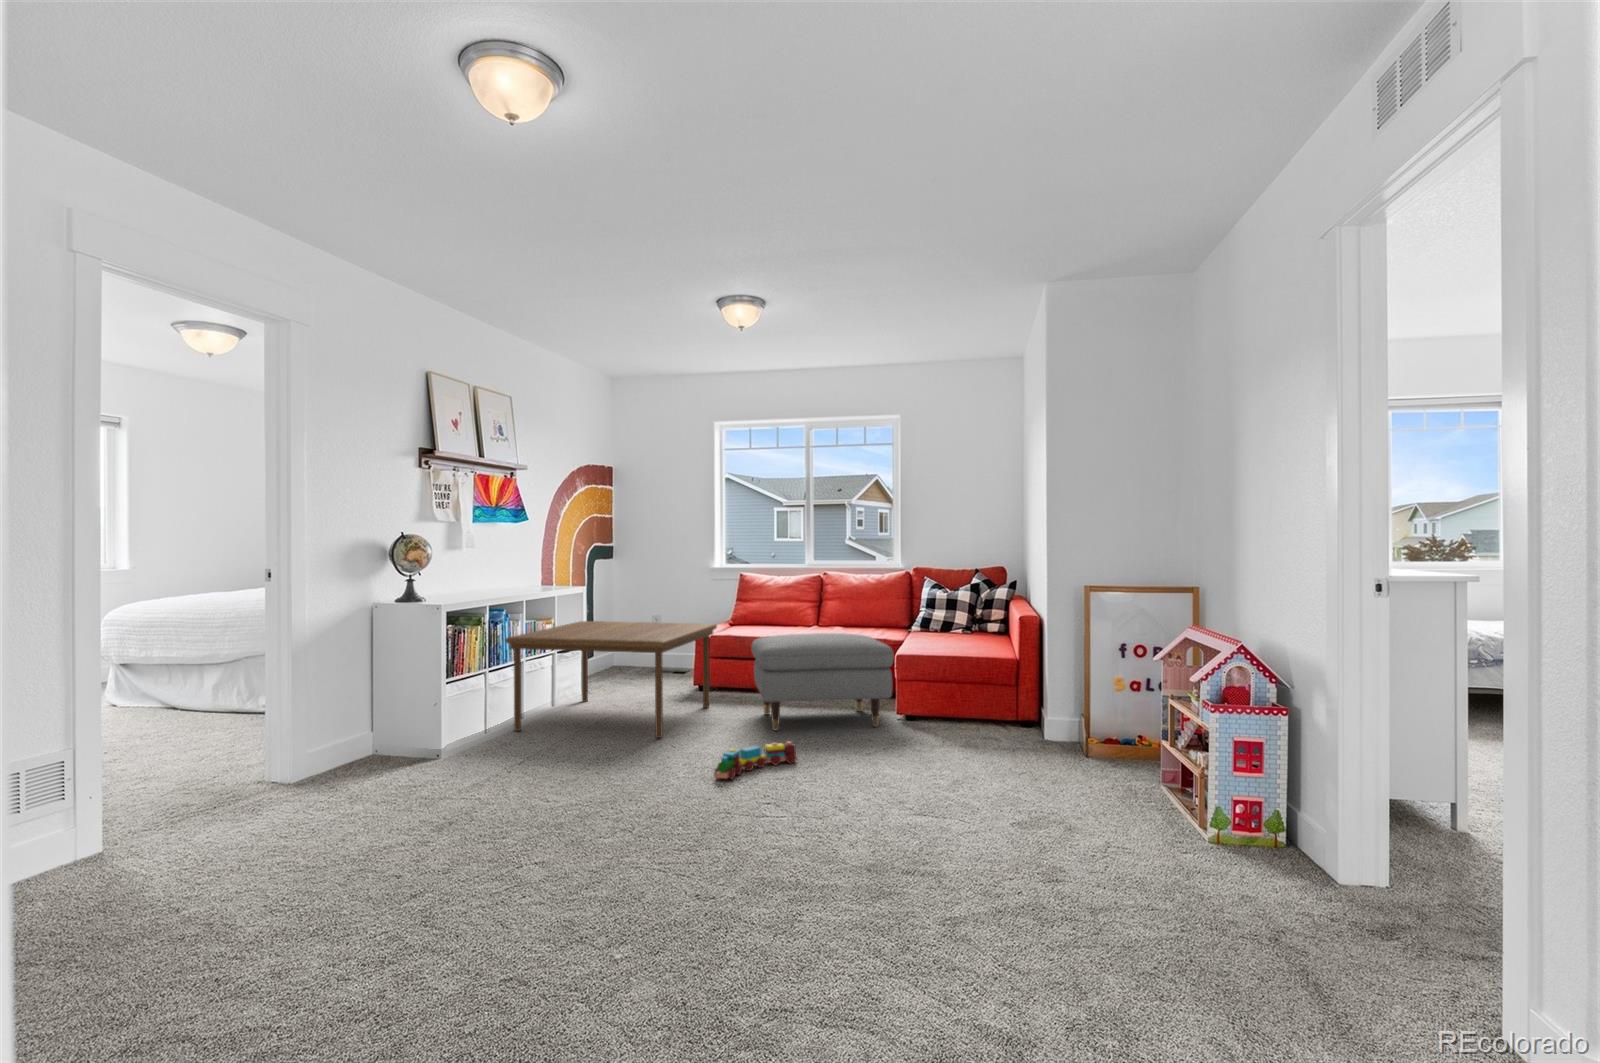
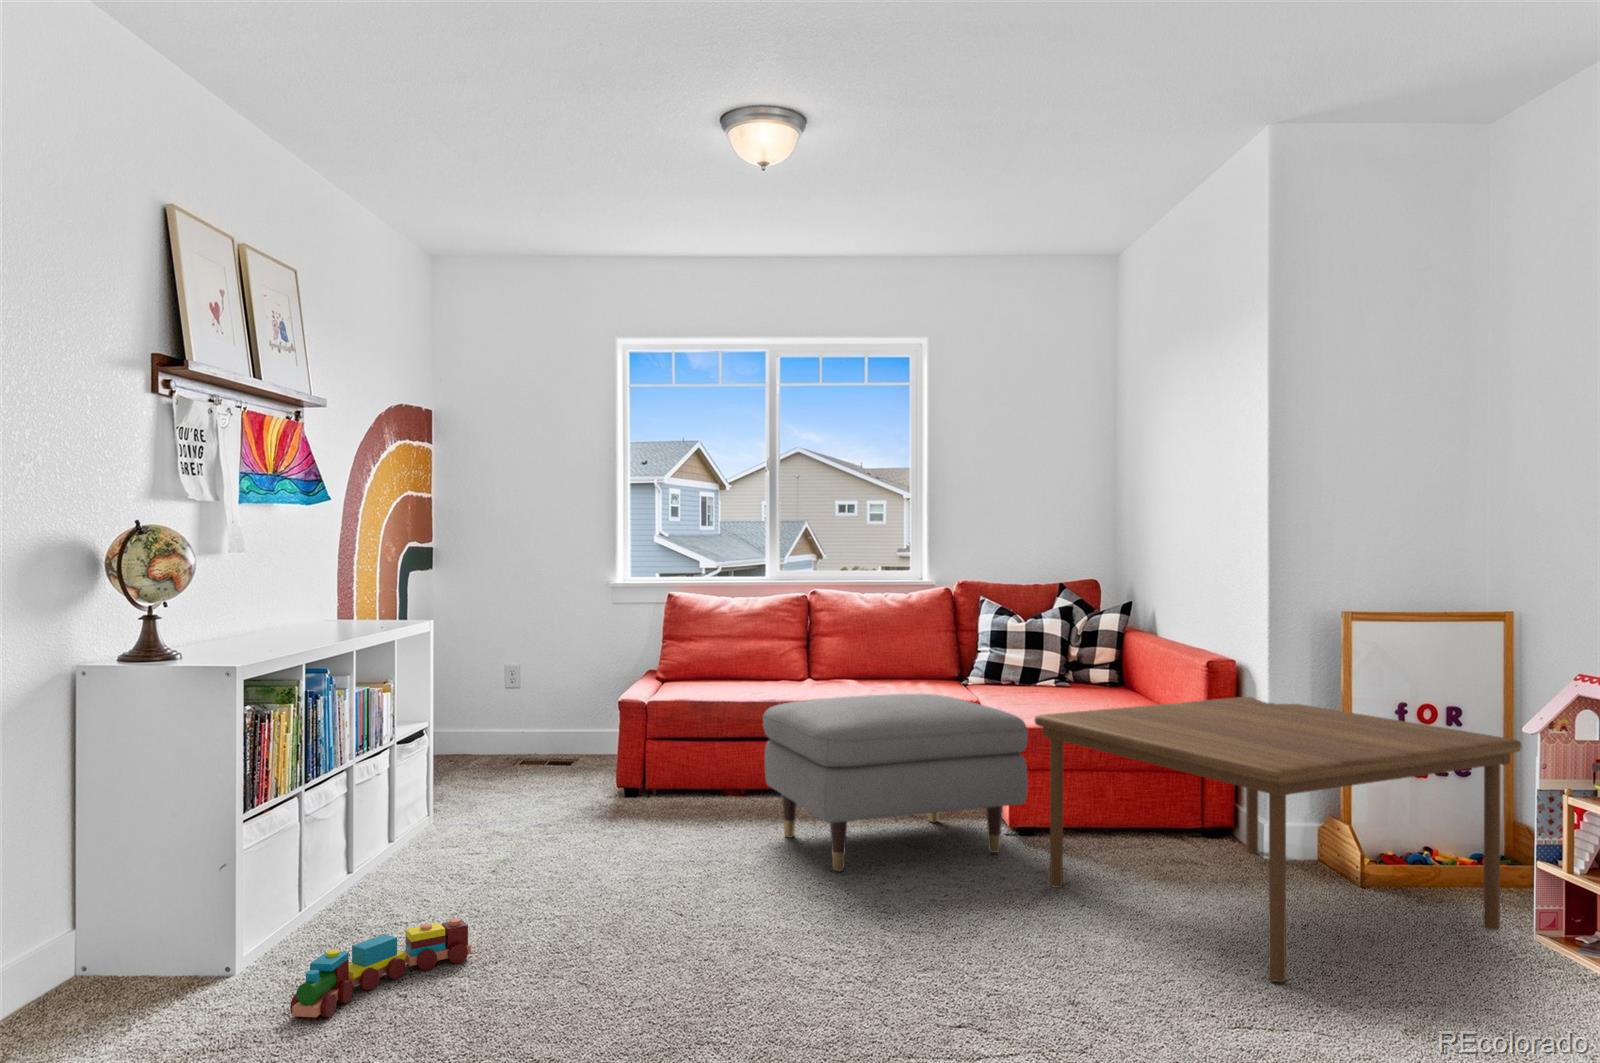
coffee table: present [505,621,717,738] -> present [1035,697,1521,982]
toy train: present [714,741,797,780] -> present [290,918,471,1017]

